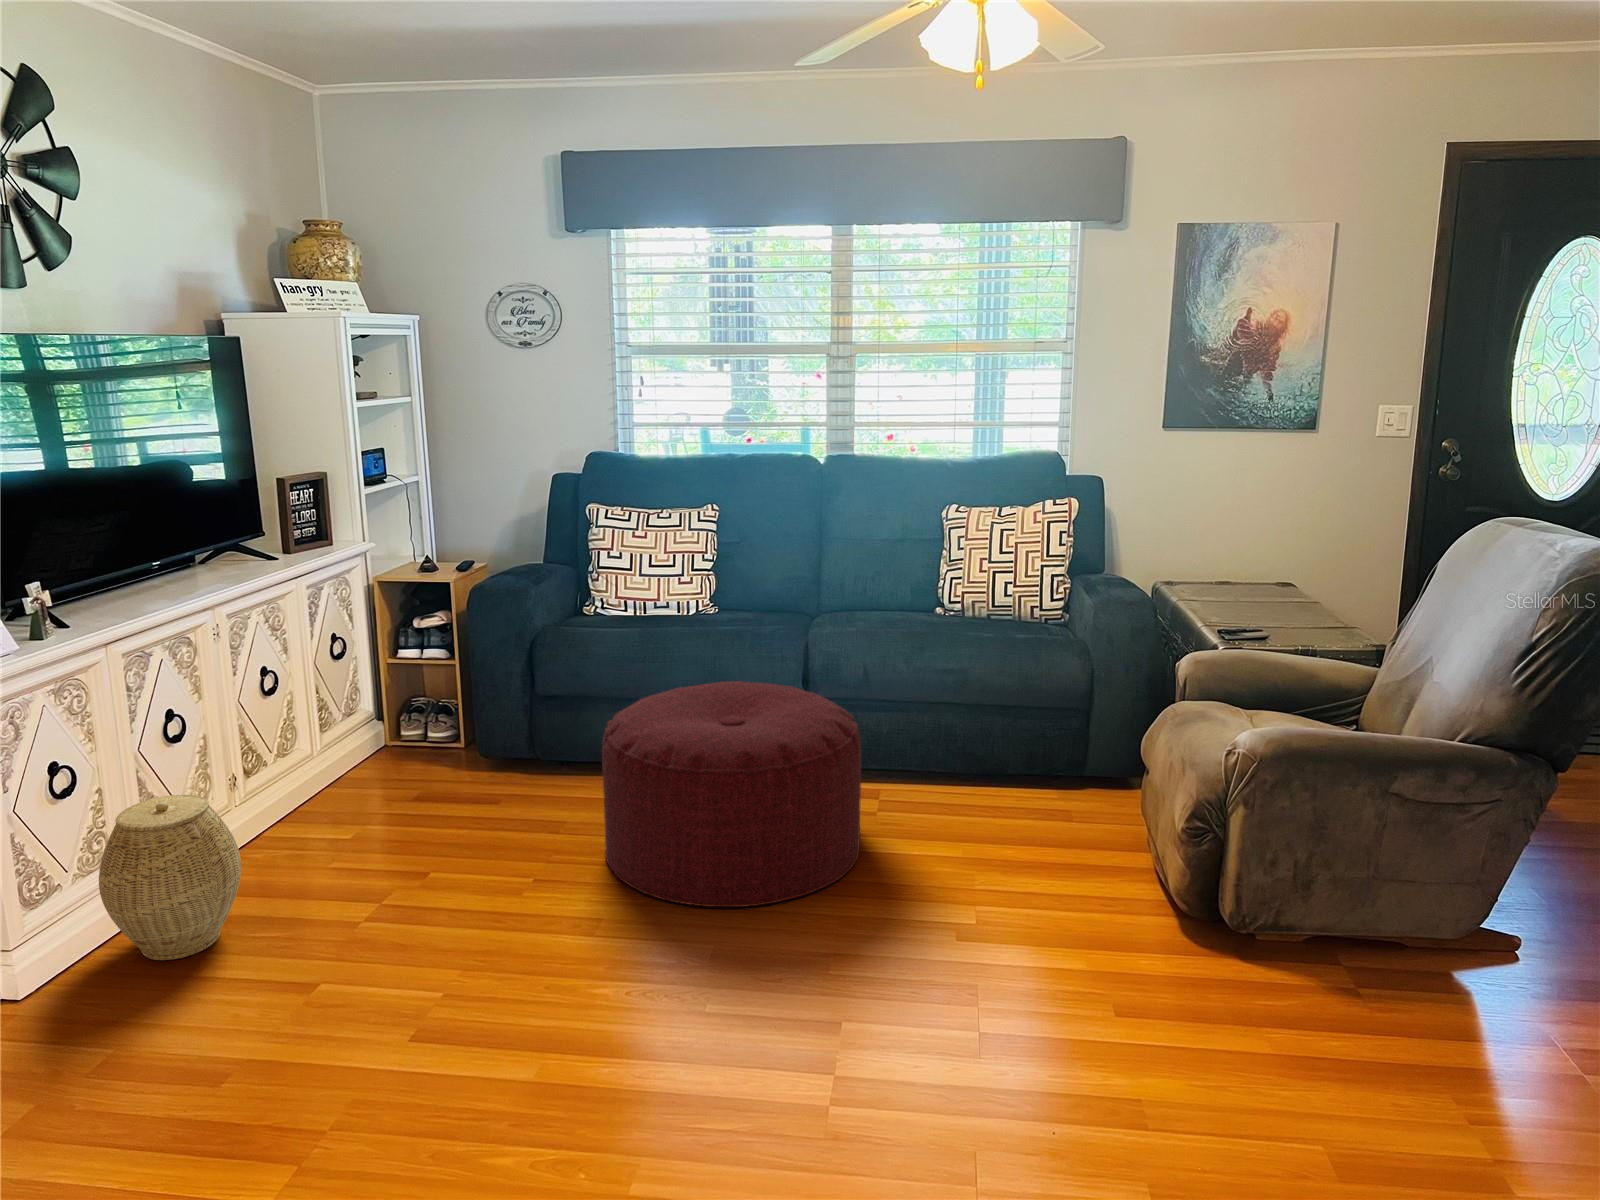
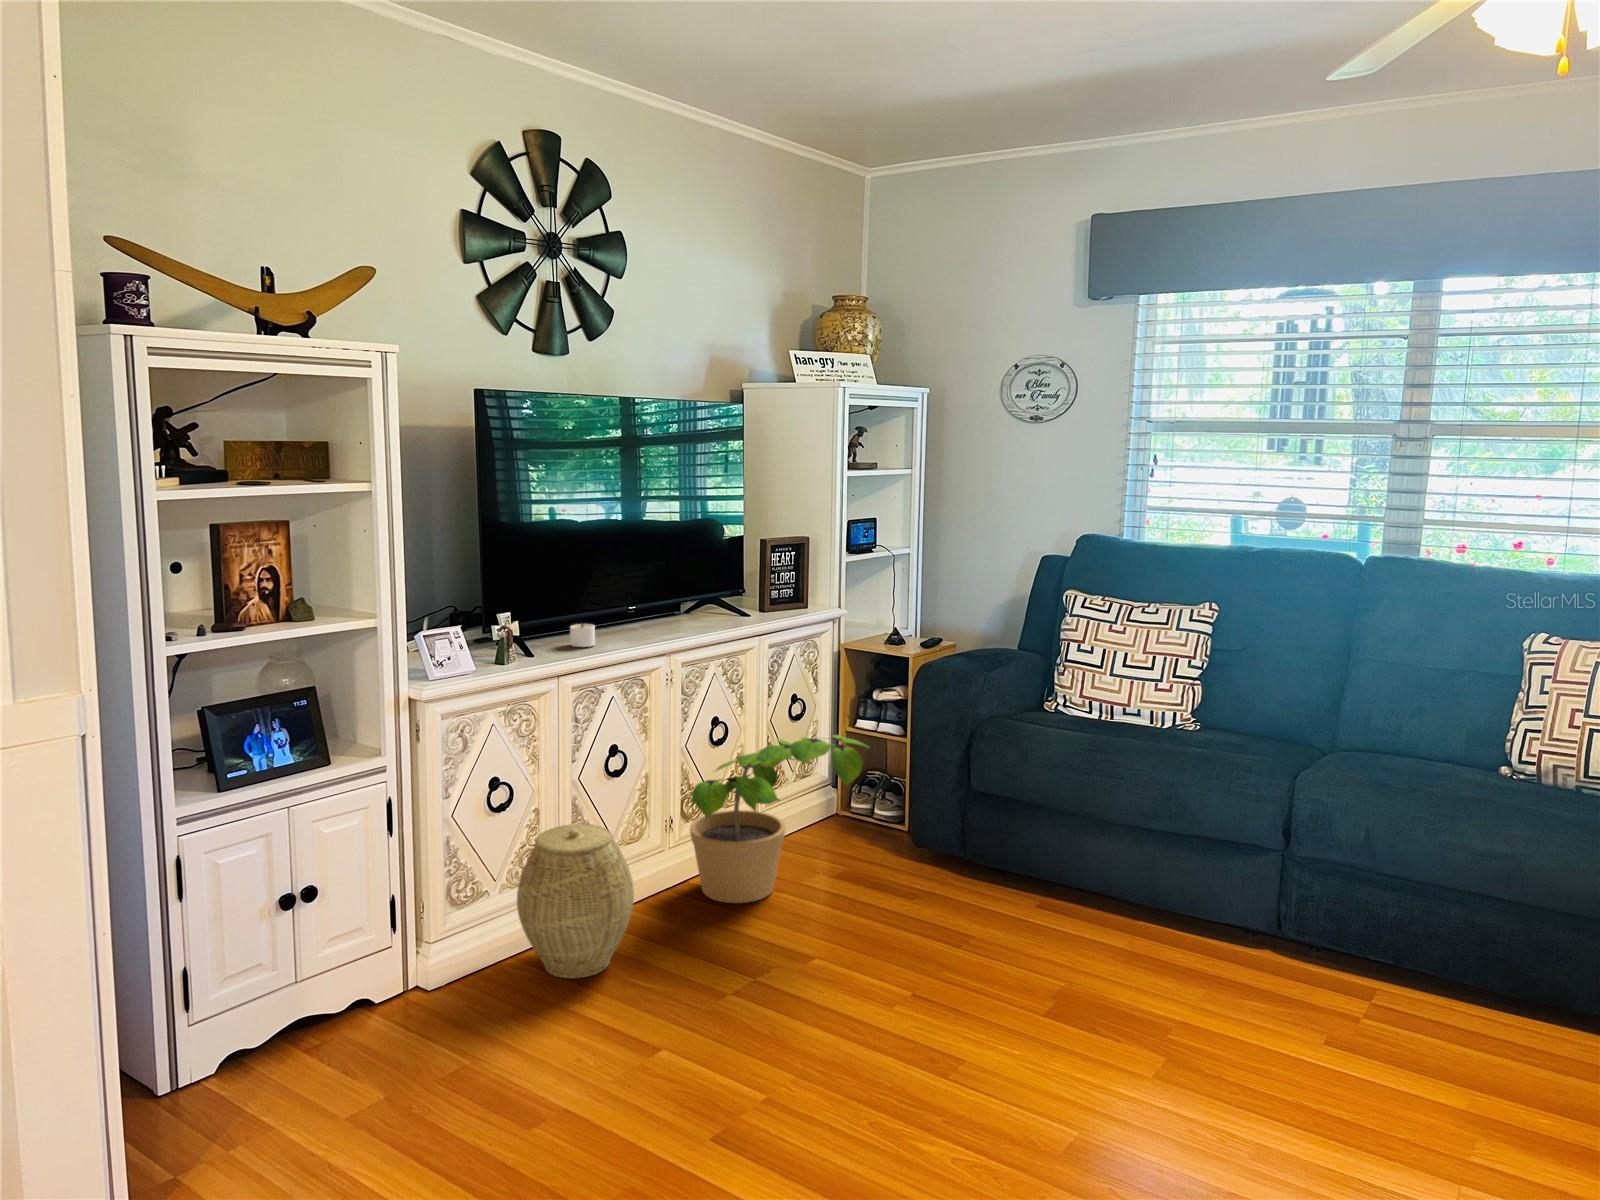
candle: none [92,583,139,610] -> present [570,624,595,647]
potted plant: none [260,662,453,848] -> present [690,735,869,903]
ottoman: present [602,681,861,907] -> none [987,812,1321,1106]

